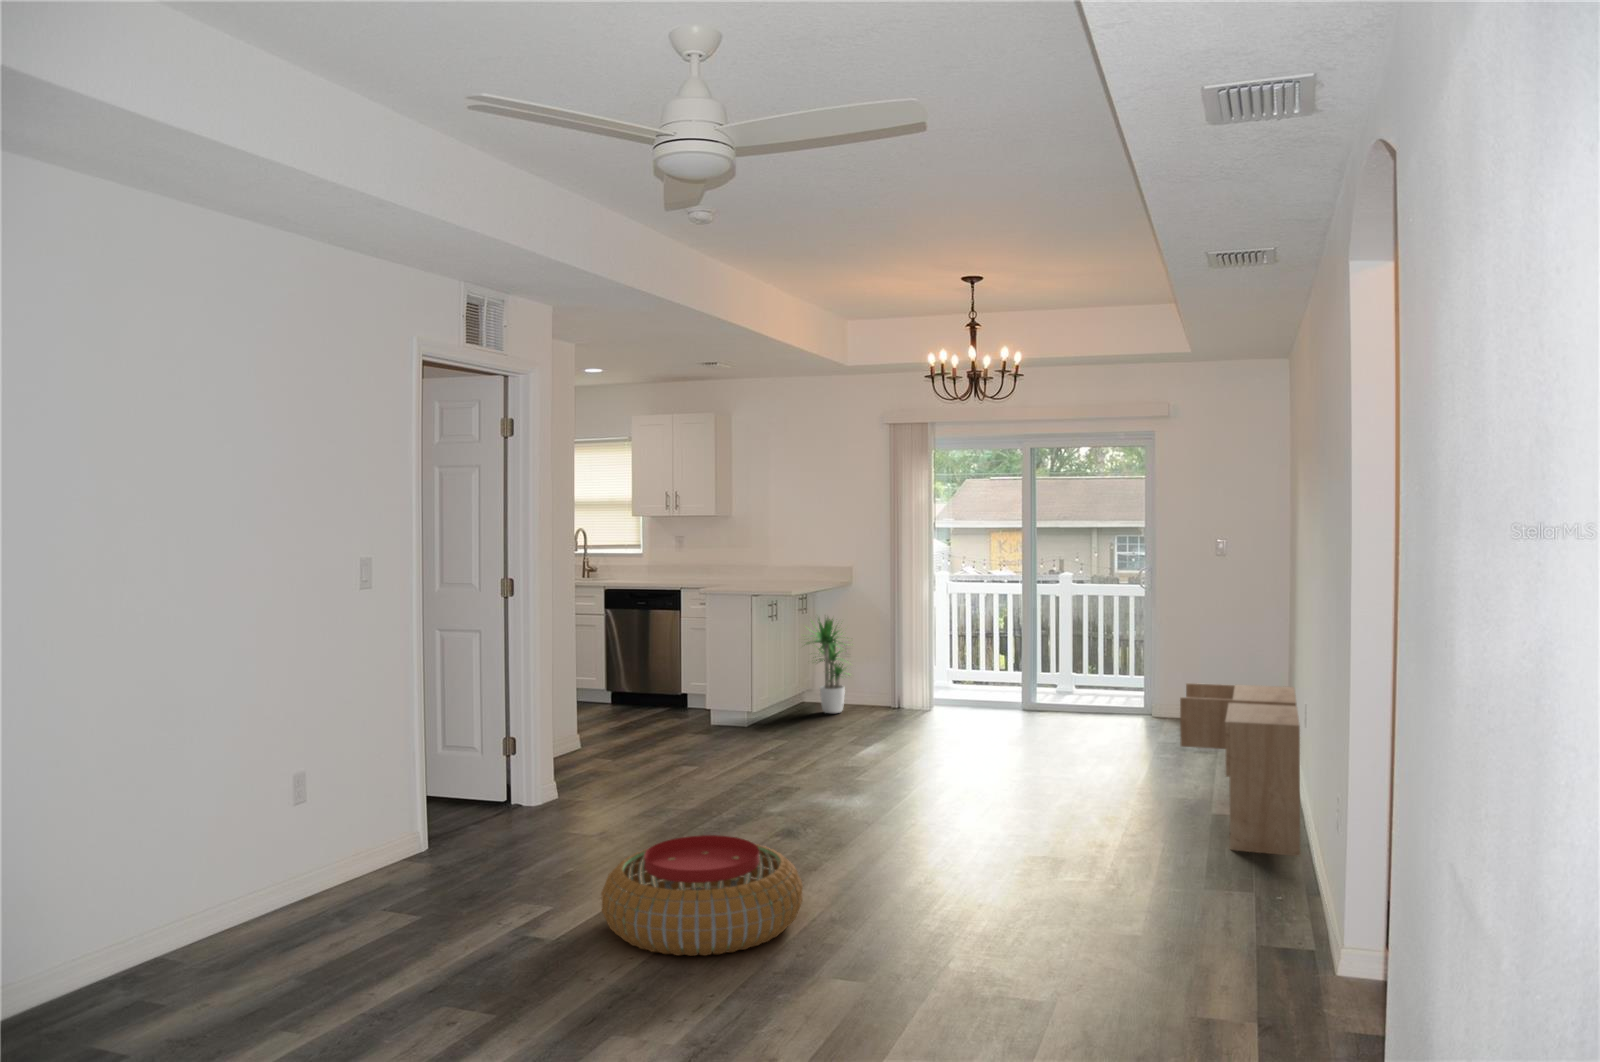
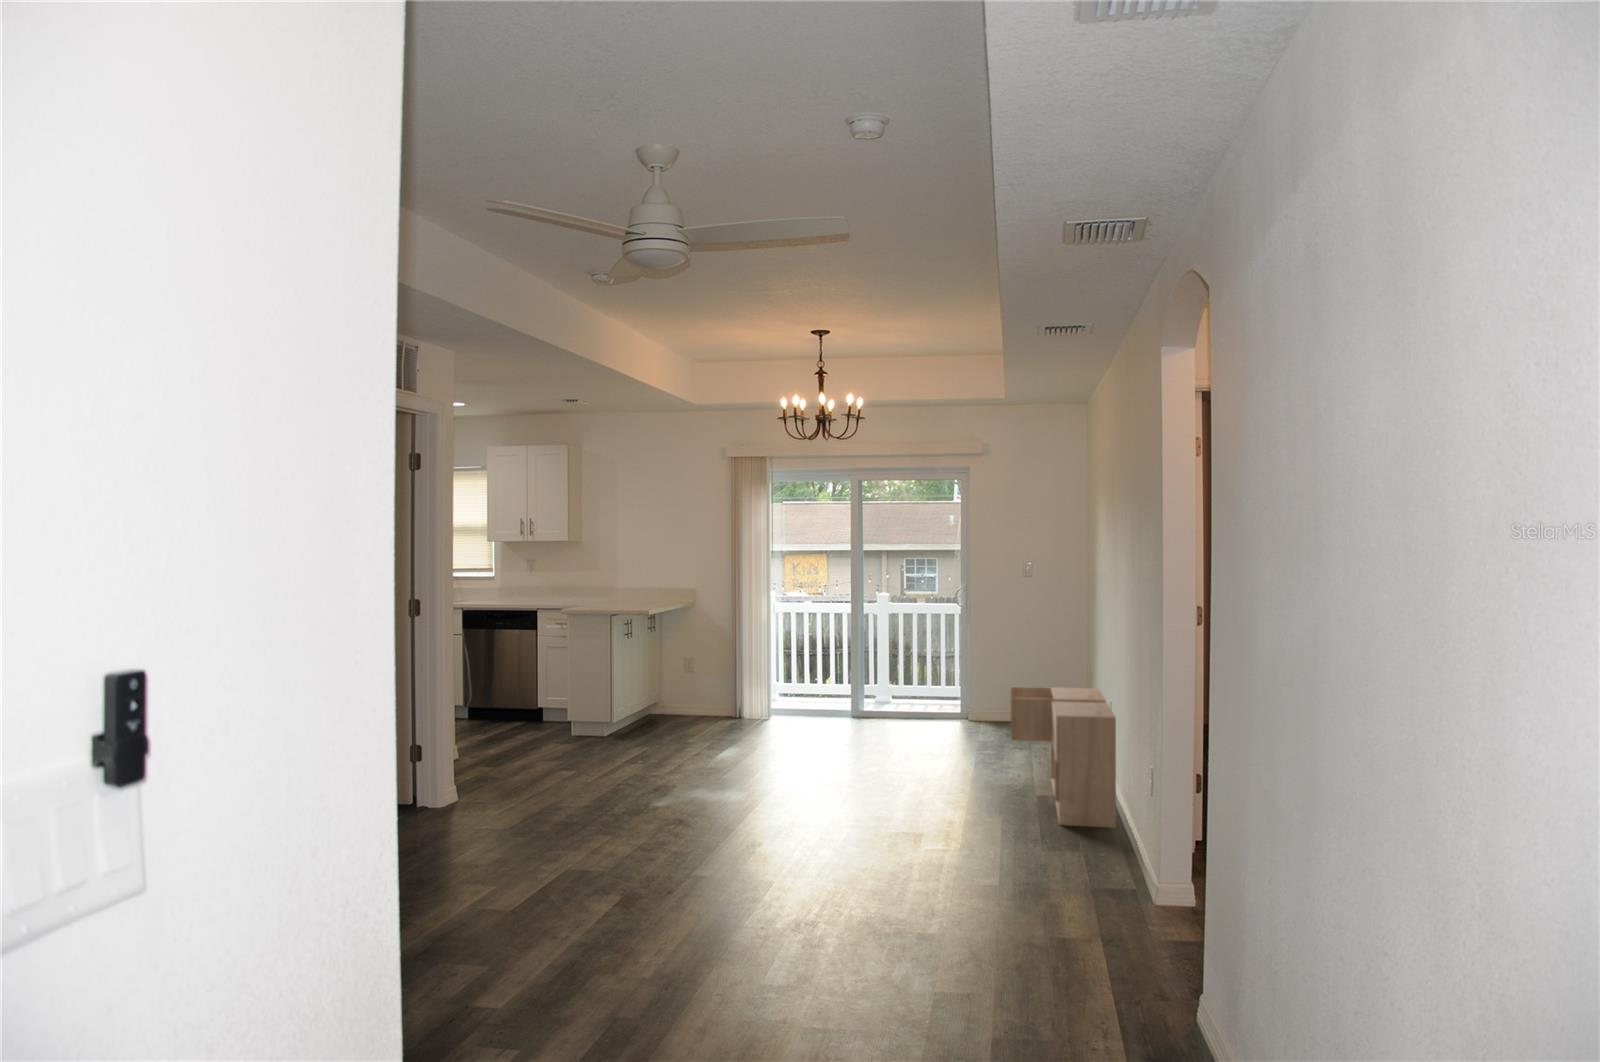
potted plant: present [806,618,850,713] -> none [649,631,705,724]
pouf: present [601,835,803,956] -> none [533,826,719,933]

